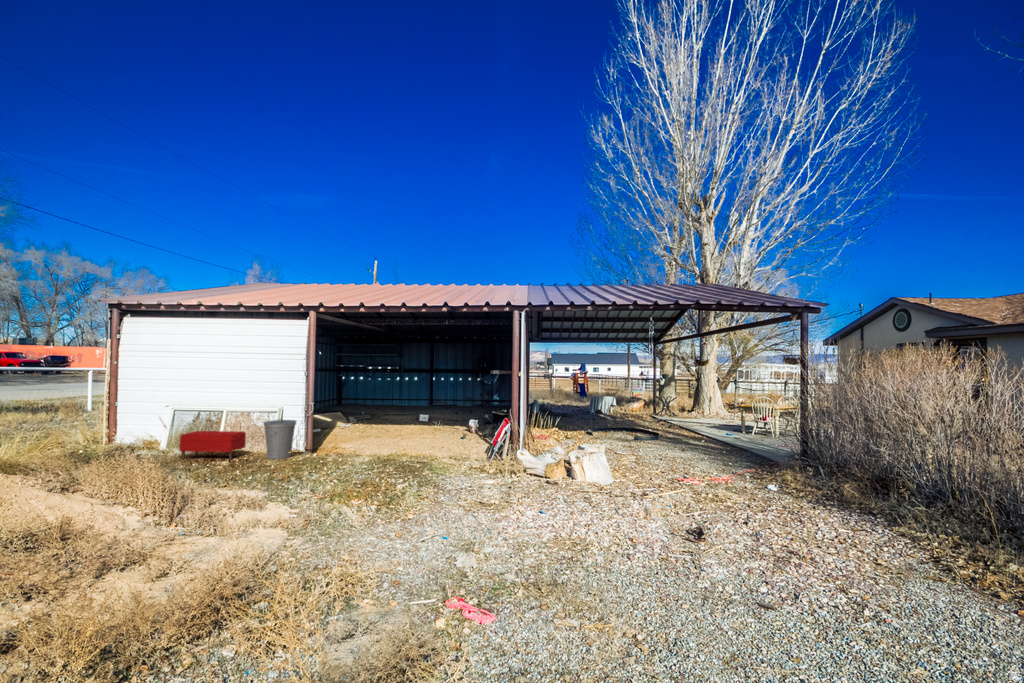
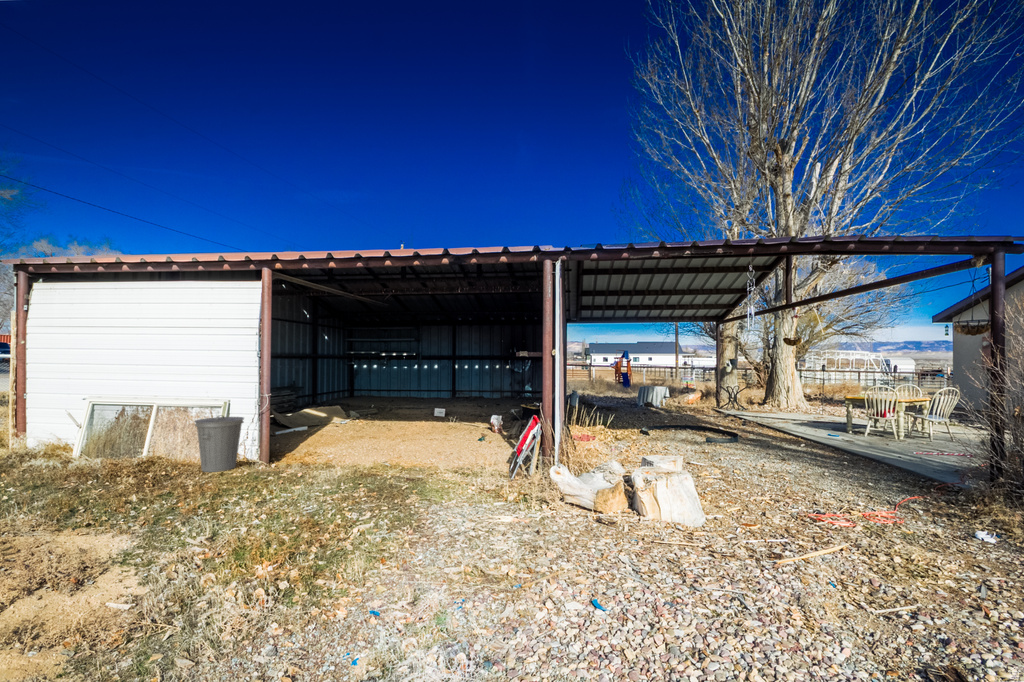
bench: present [180,431,246,460] -> none [84,432,179,472]

